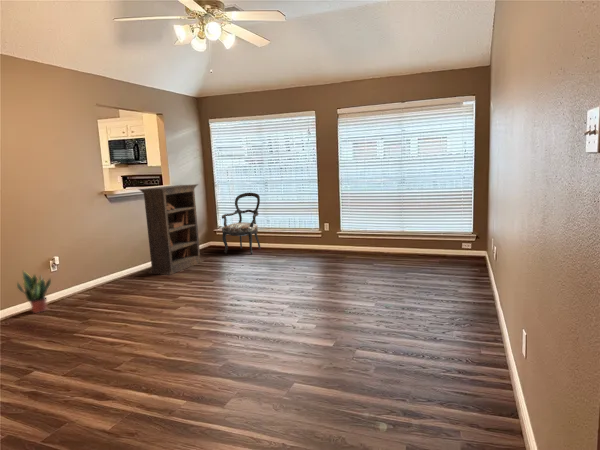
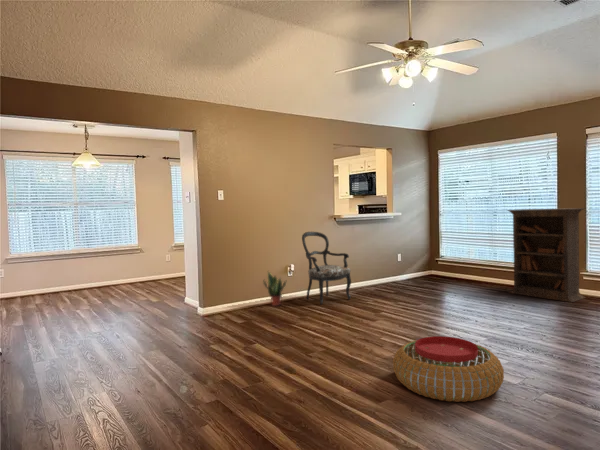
bookcase: present [139,184,204,275] -> present [508,208,585,302]
armchair: present [222,193,260,254] -> present [302,232,351,304]
pouf: none [223,316,327,383] -> present [393,336,504,402]

